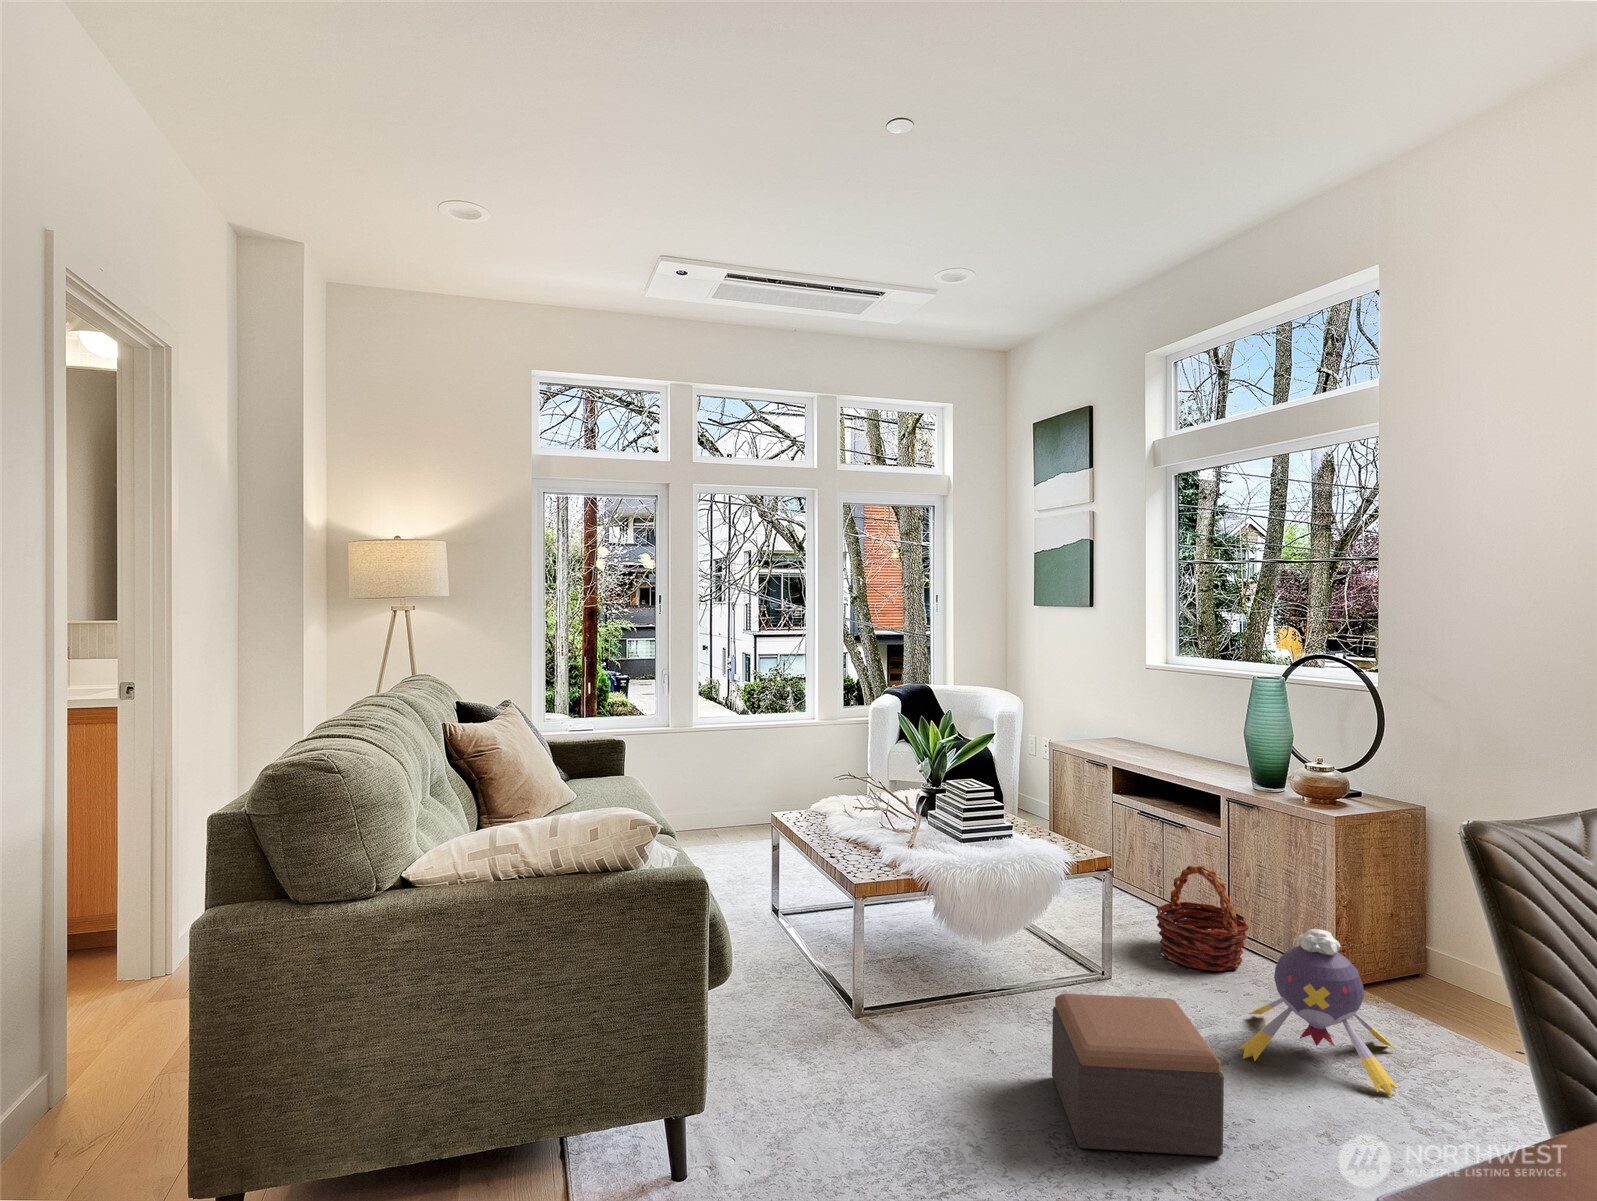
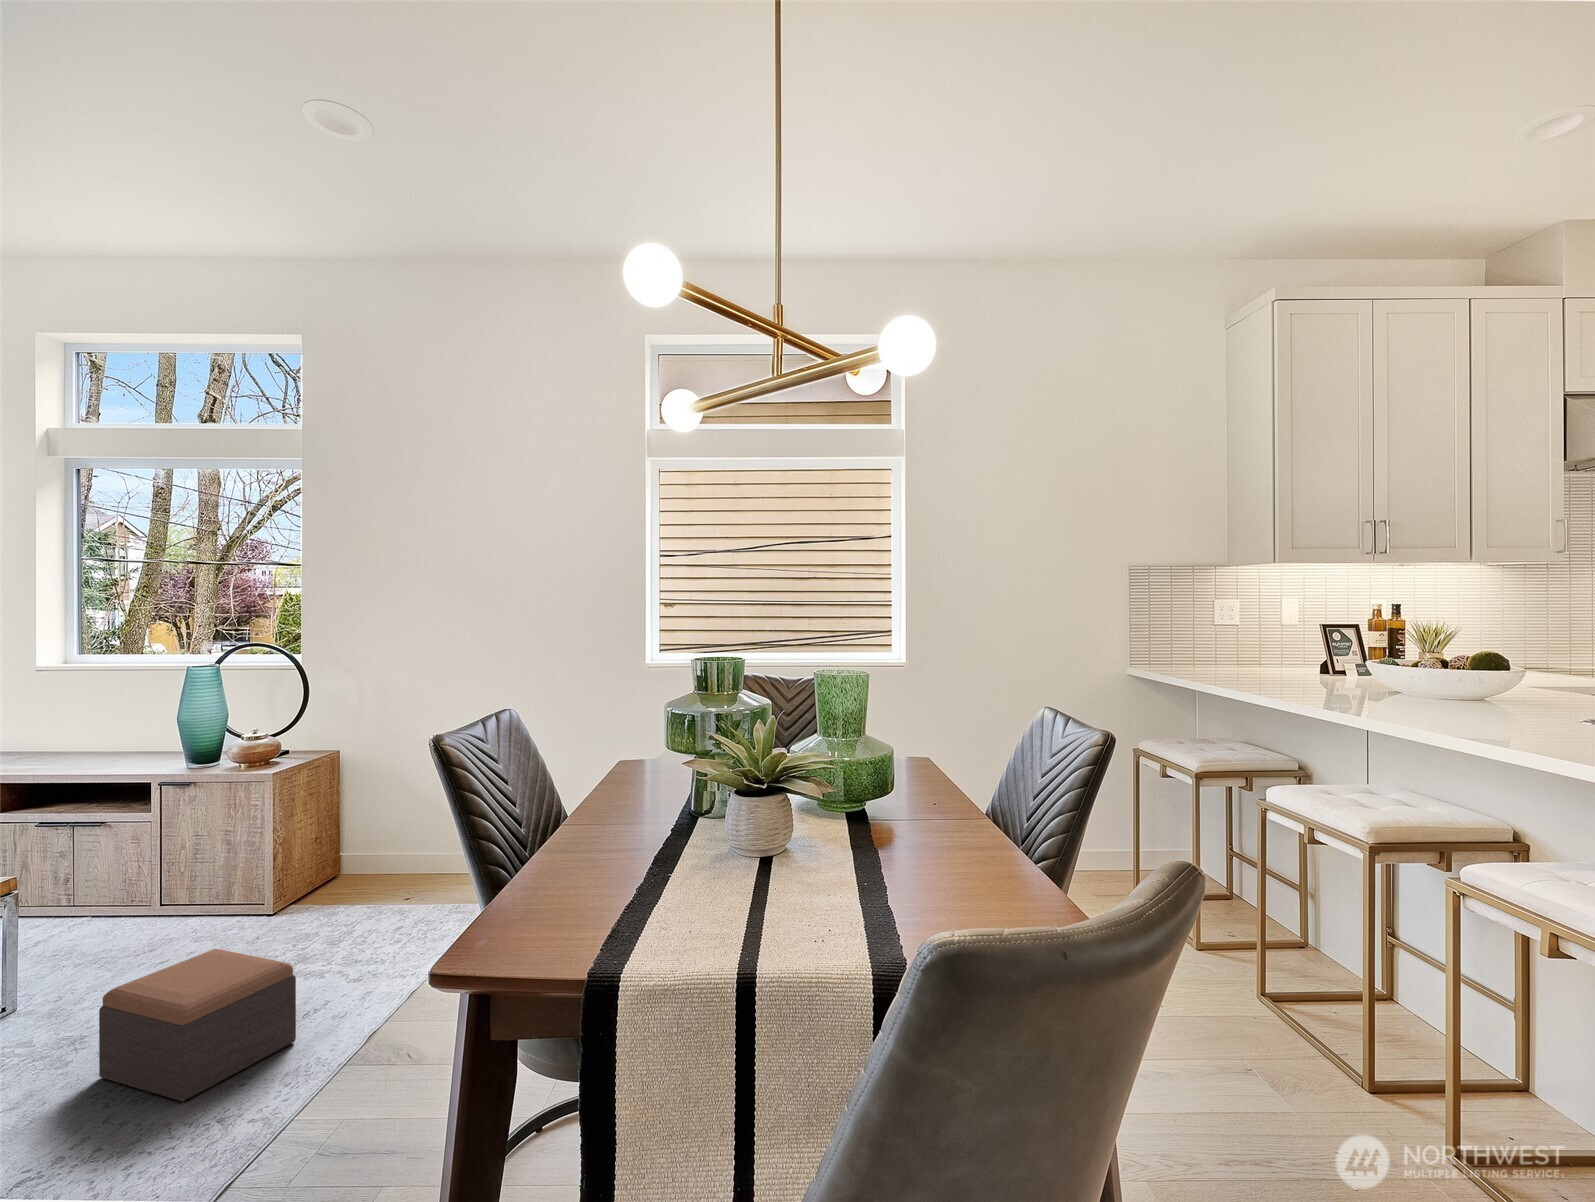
basket: present [1156,866,1249,971] -> none [97,849,201,950]
plush toy: present [1239,929,1398,1096] -> none [232,856,369,982]

